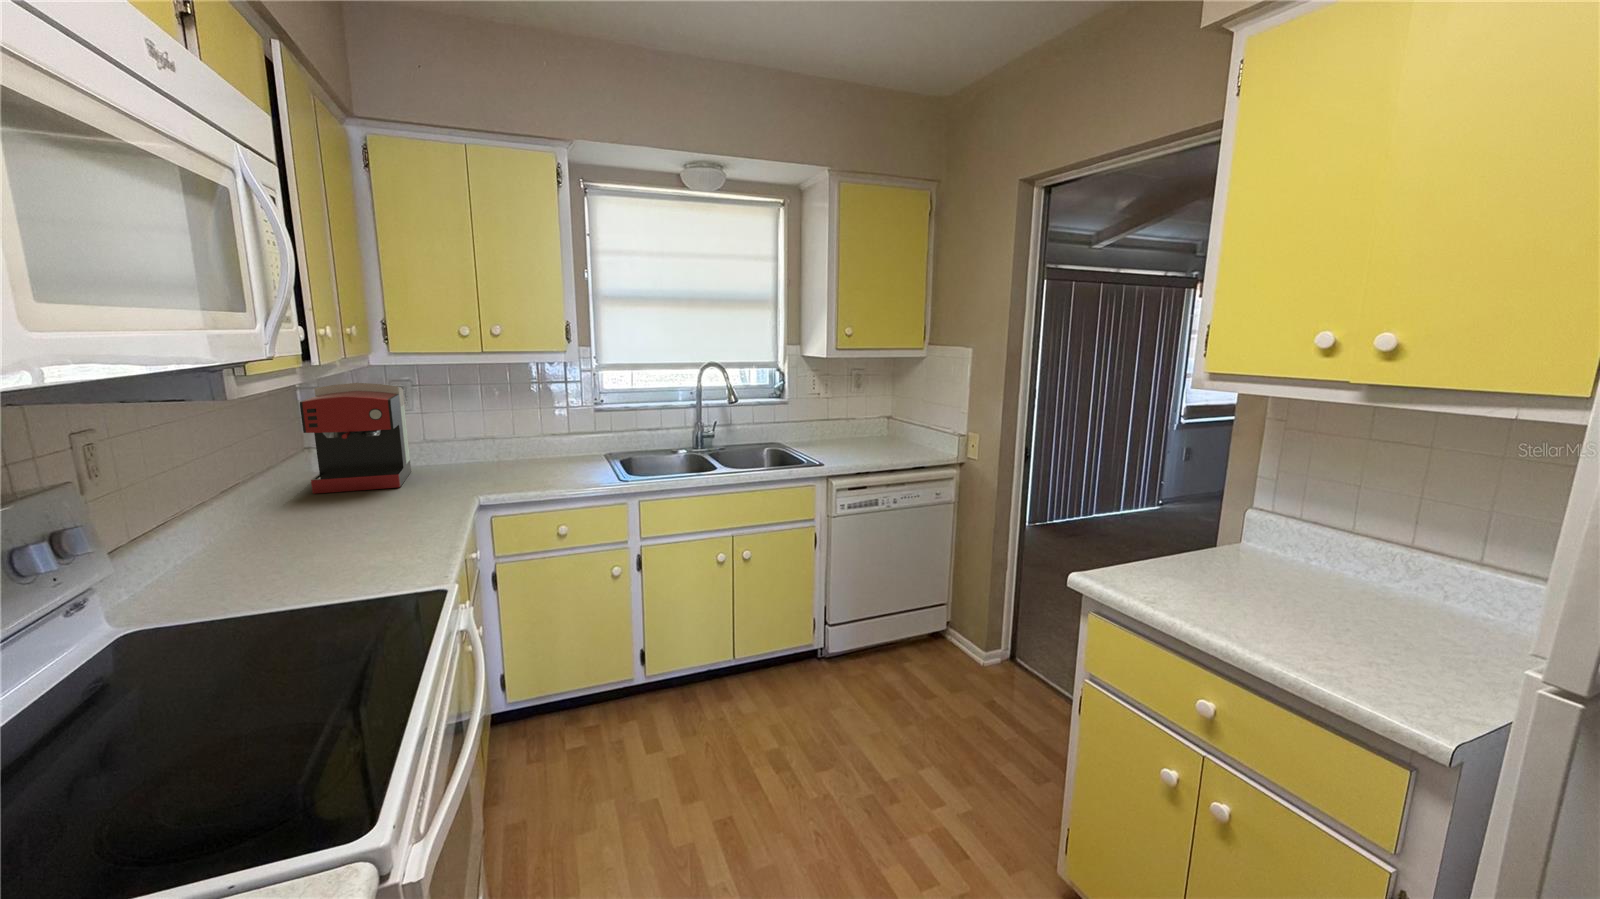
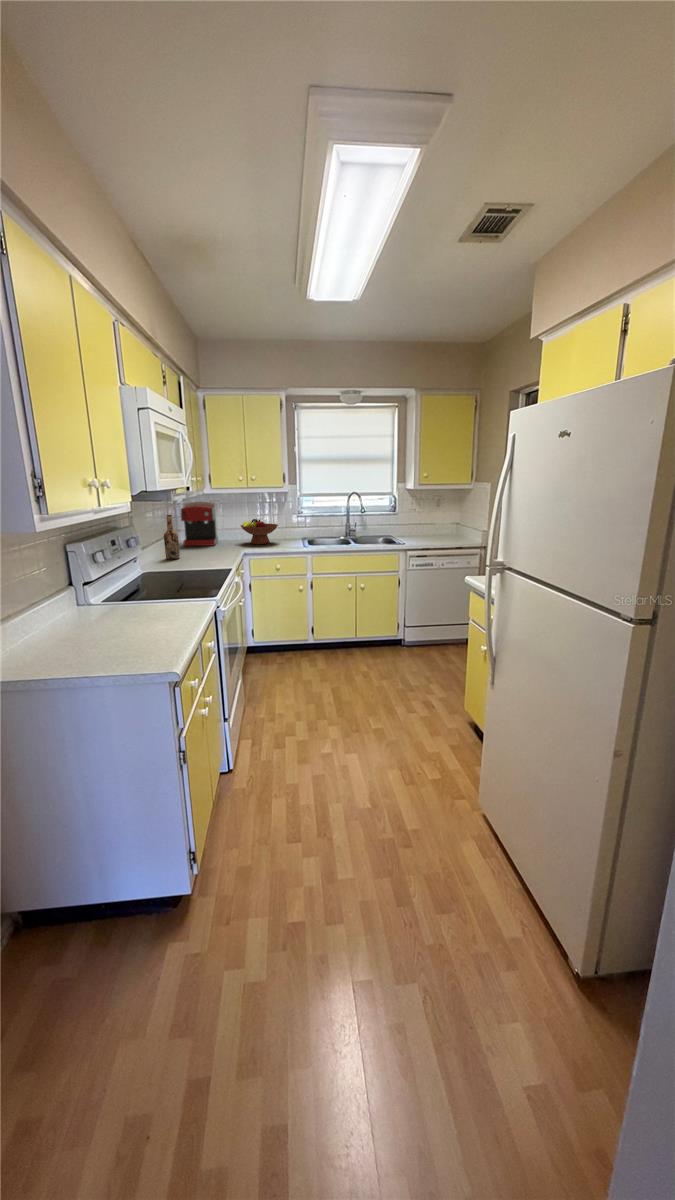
fruit bowl: none [466,421,558,478] -> present [241,519,278,544]
wine bottle: none [225,429,283,556] -> present [164,515,180,560]

